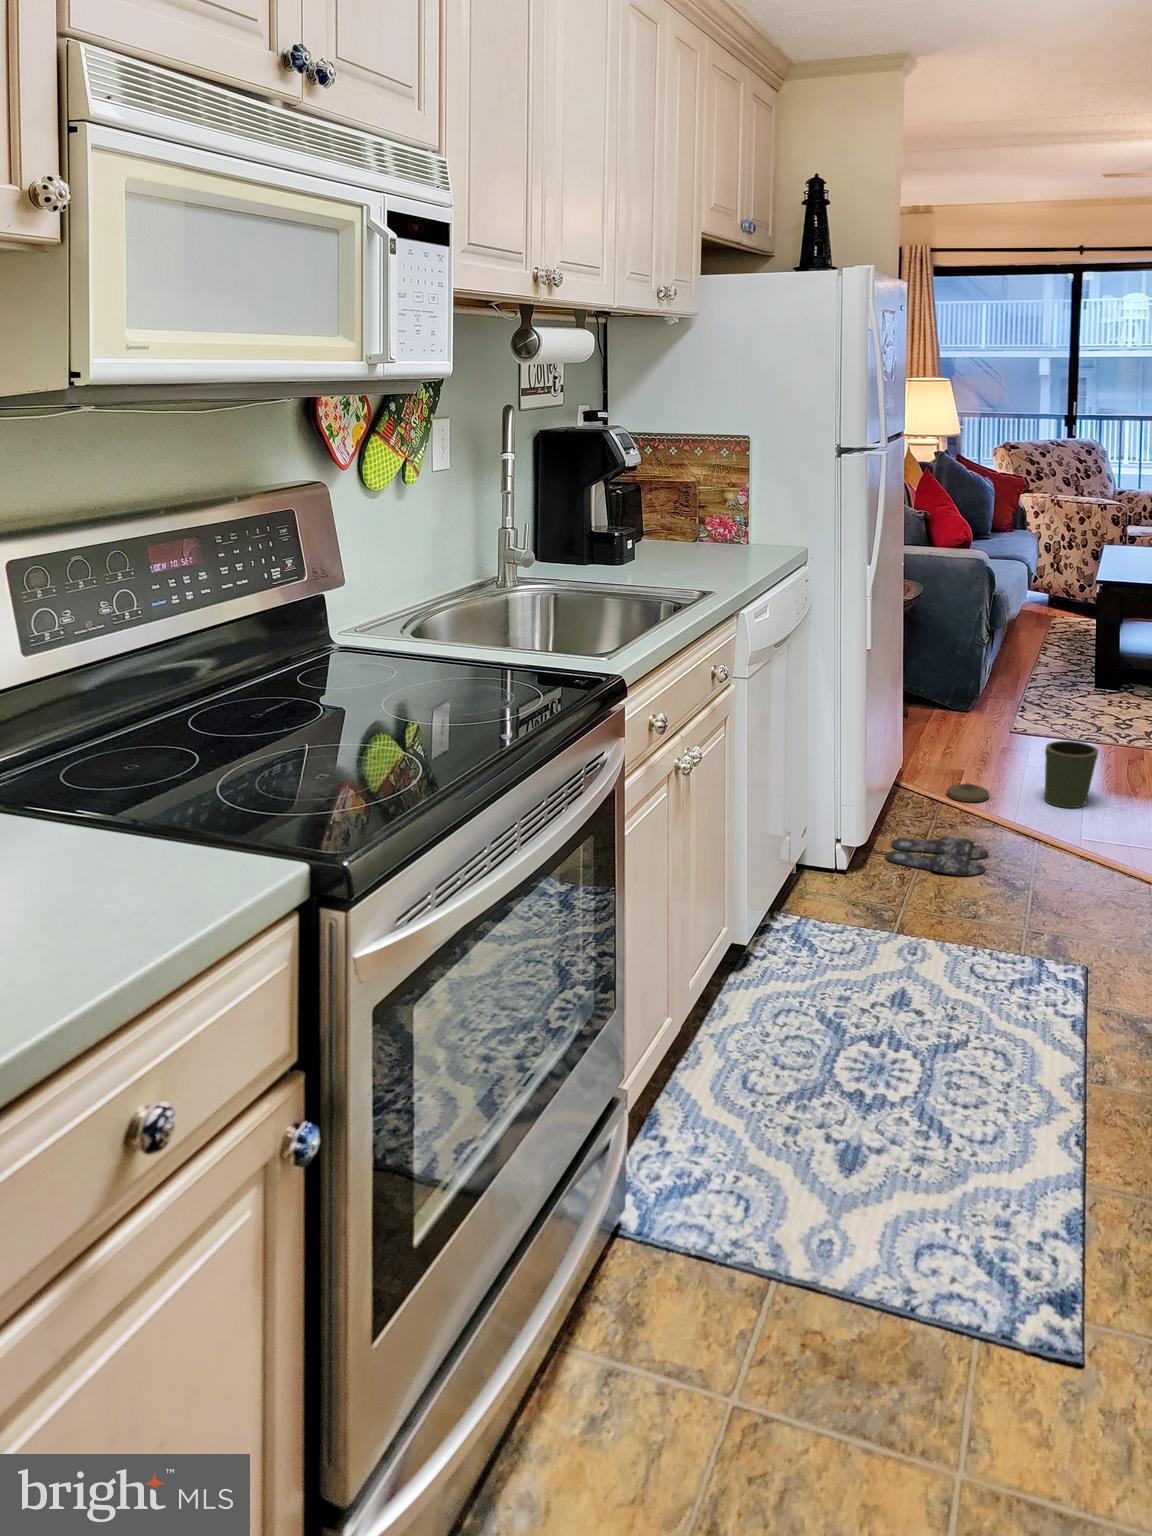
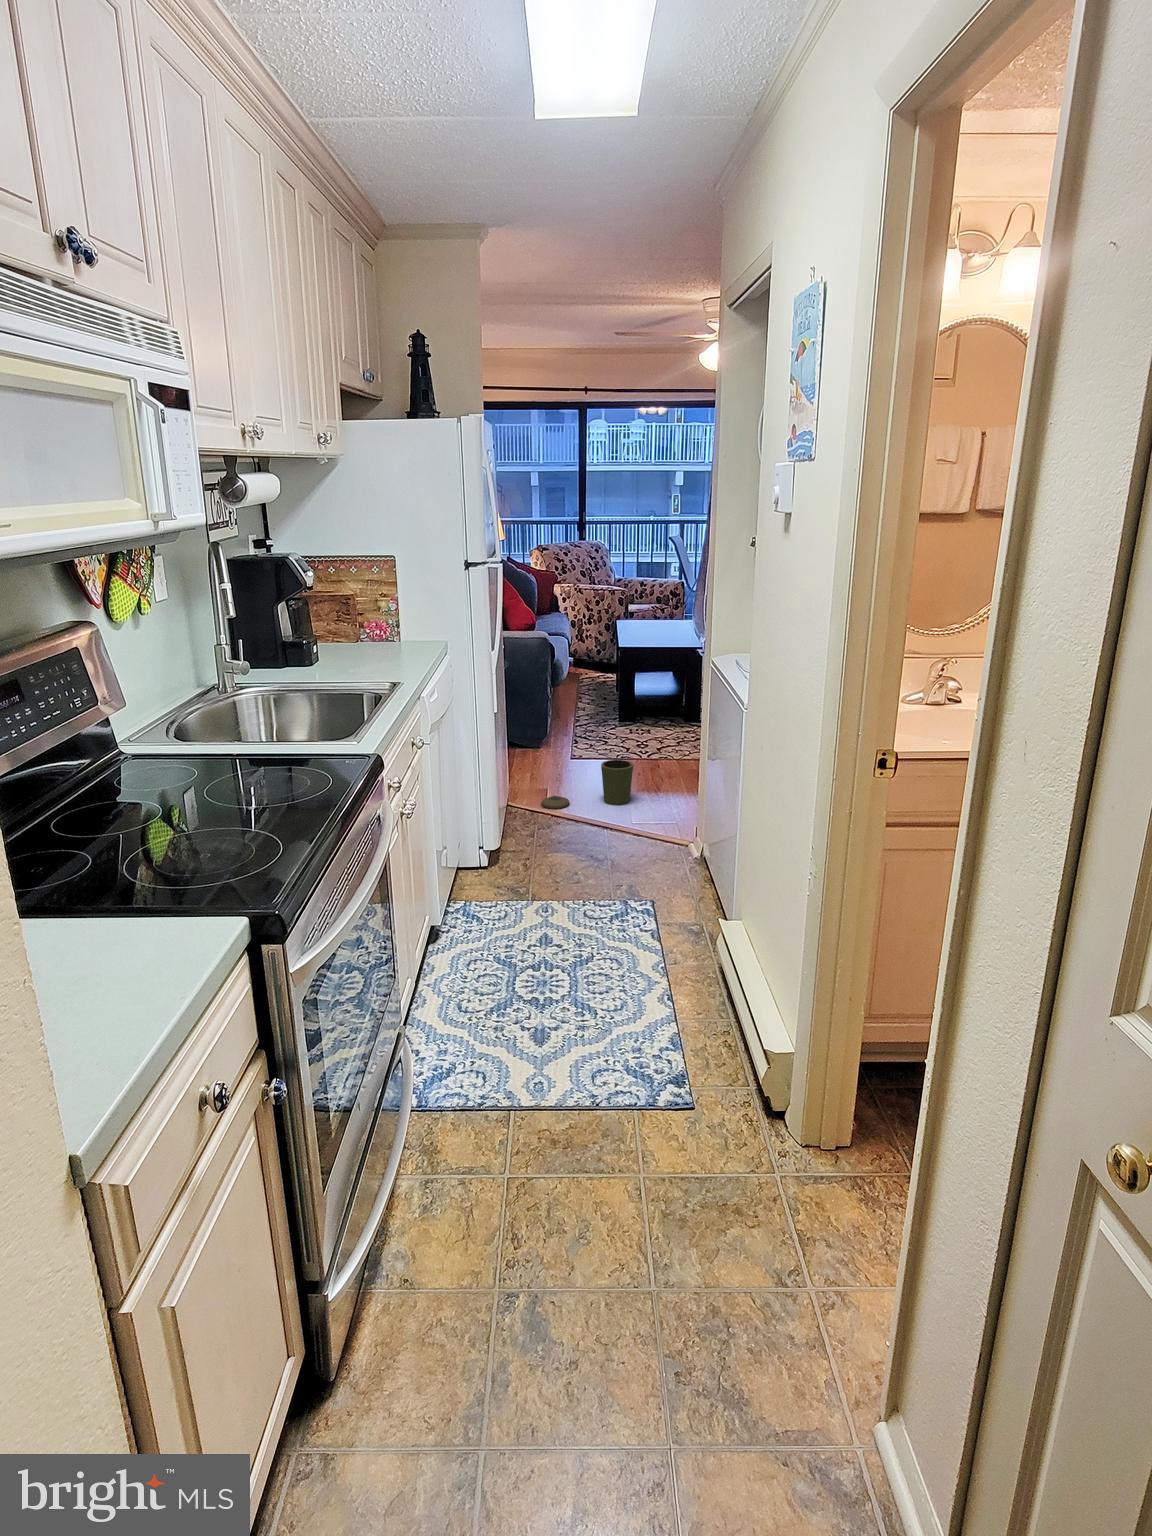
slippers: present [886,837,988,876] -> none [512,832,578,857]

